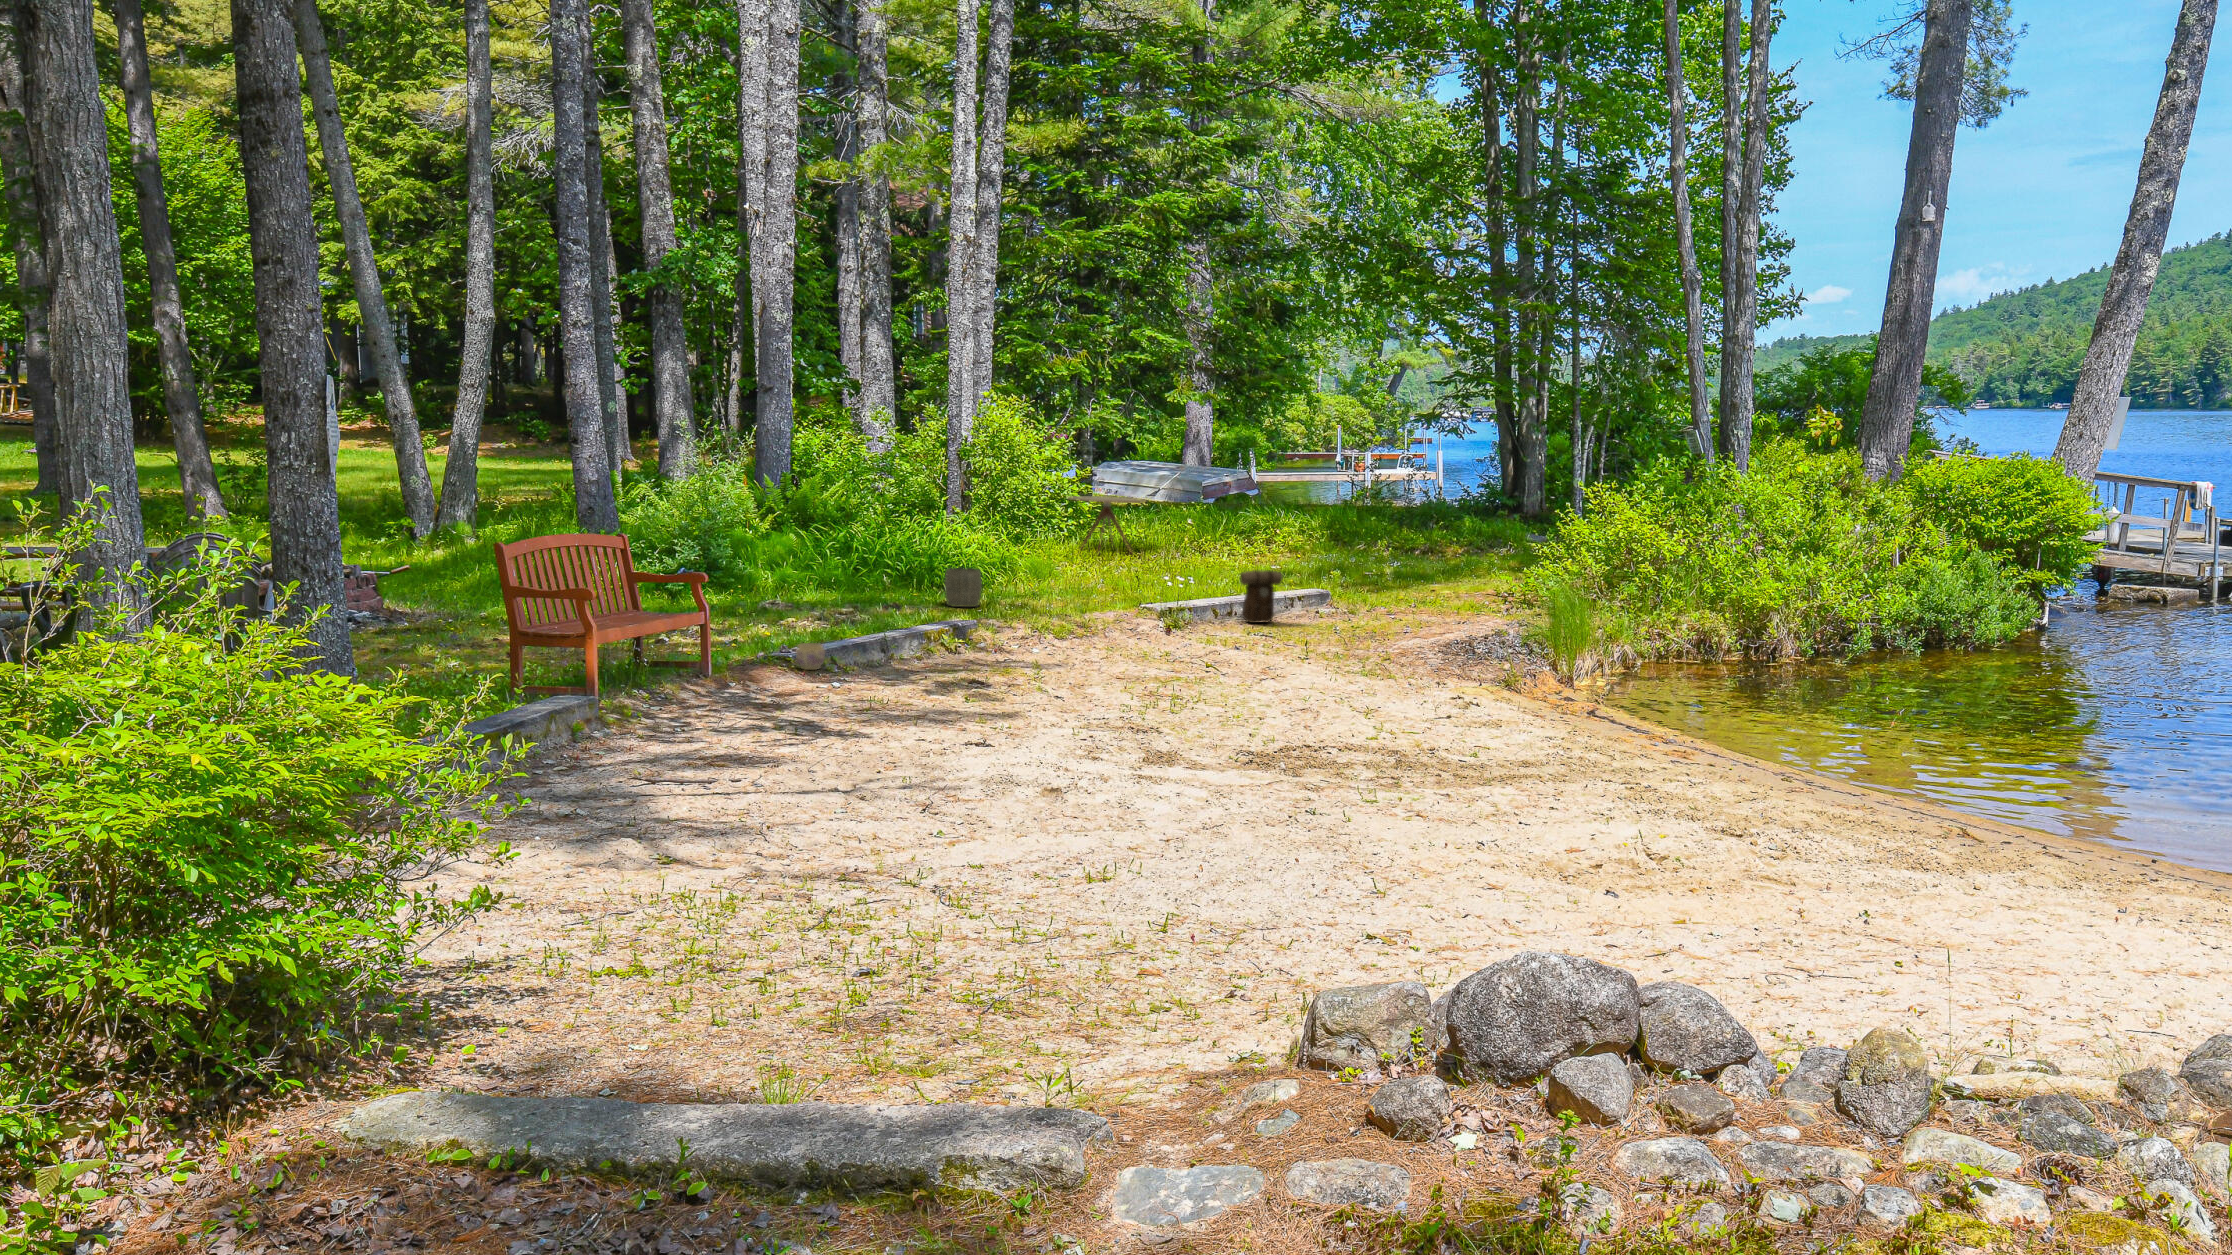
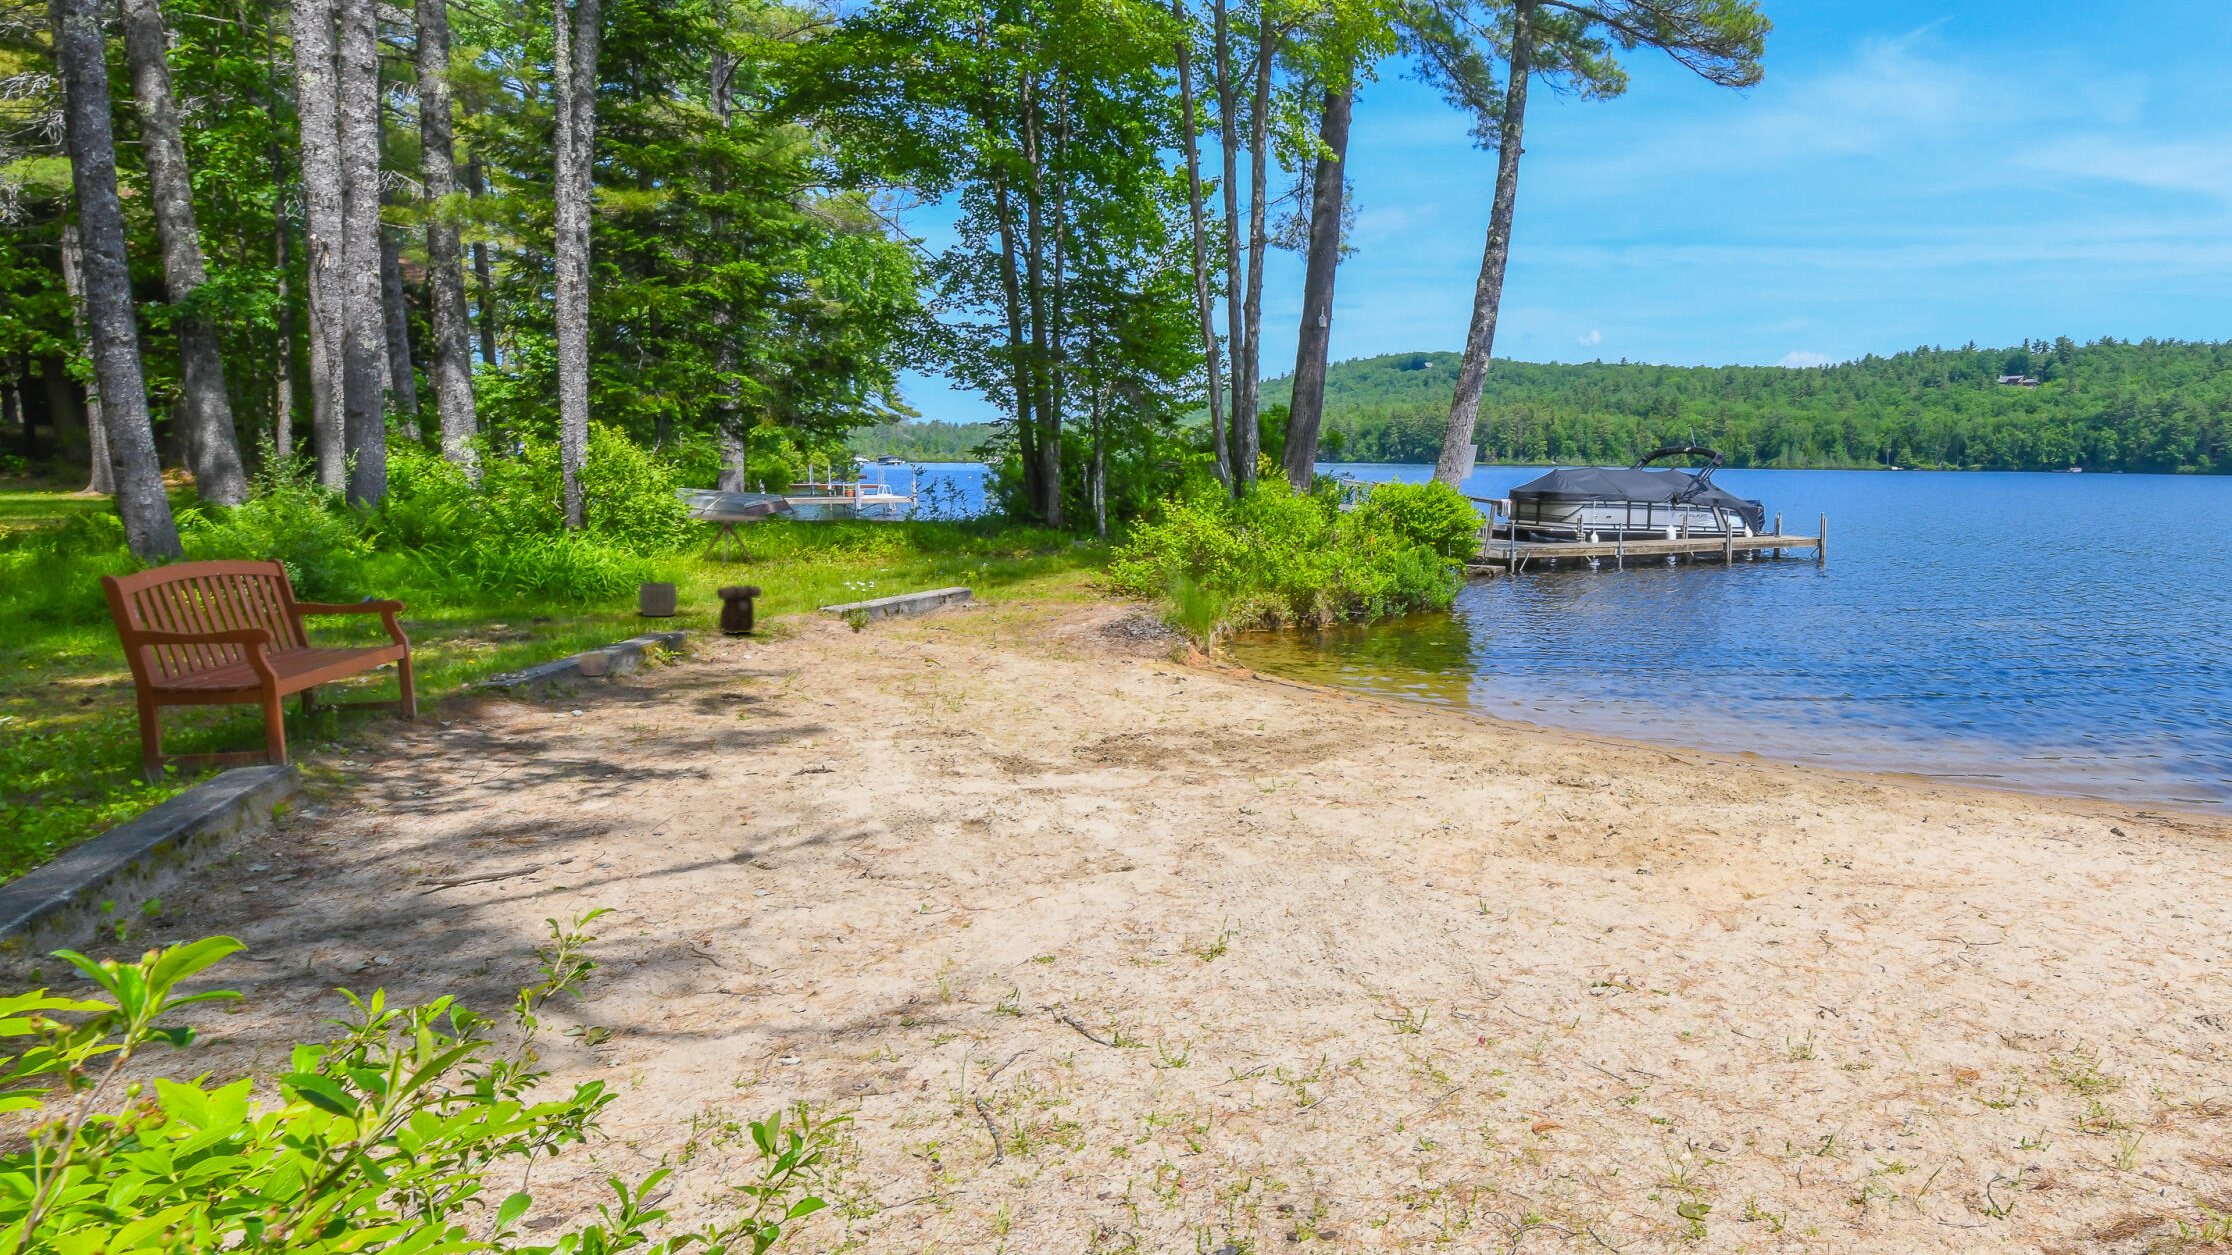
backpack: present [1240,570,1283,623] -> present [717,585,762,634]

